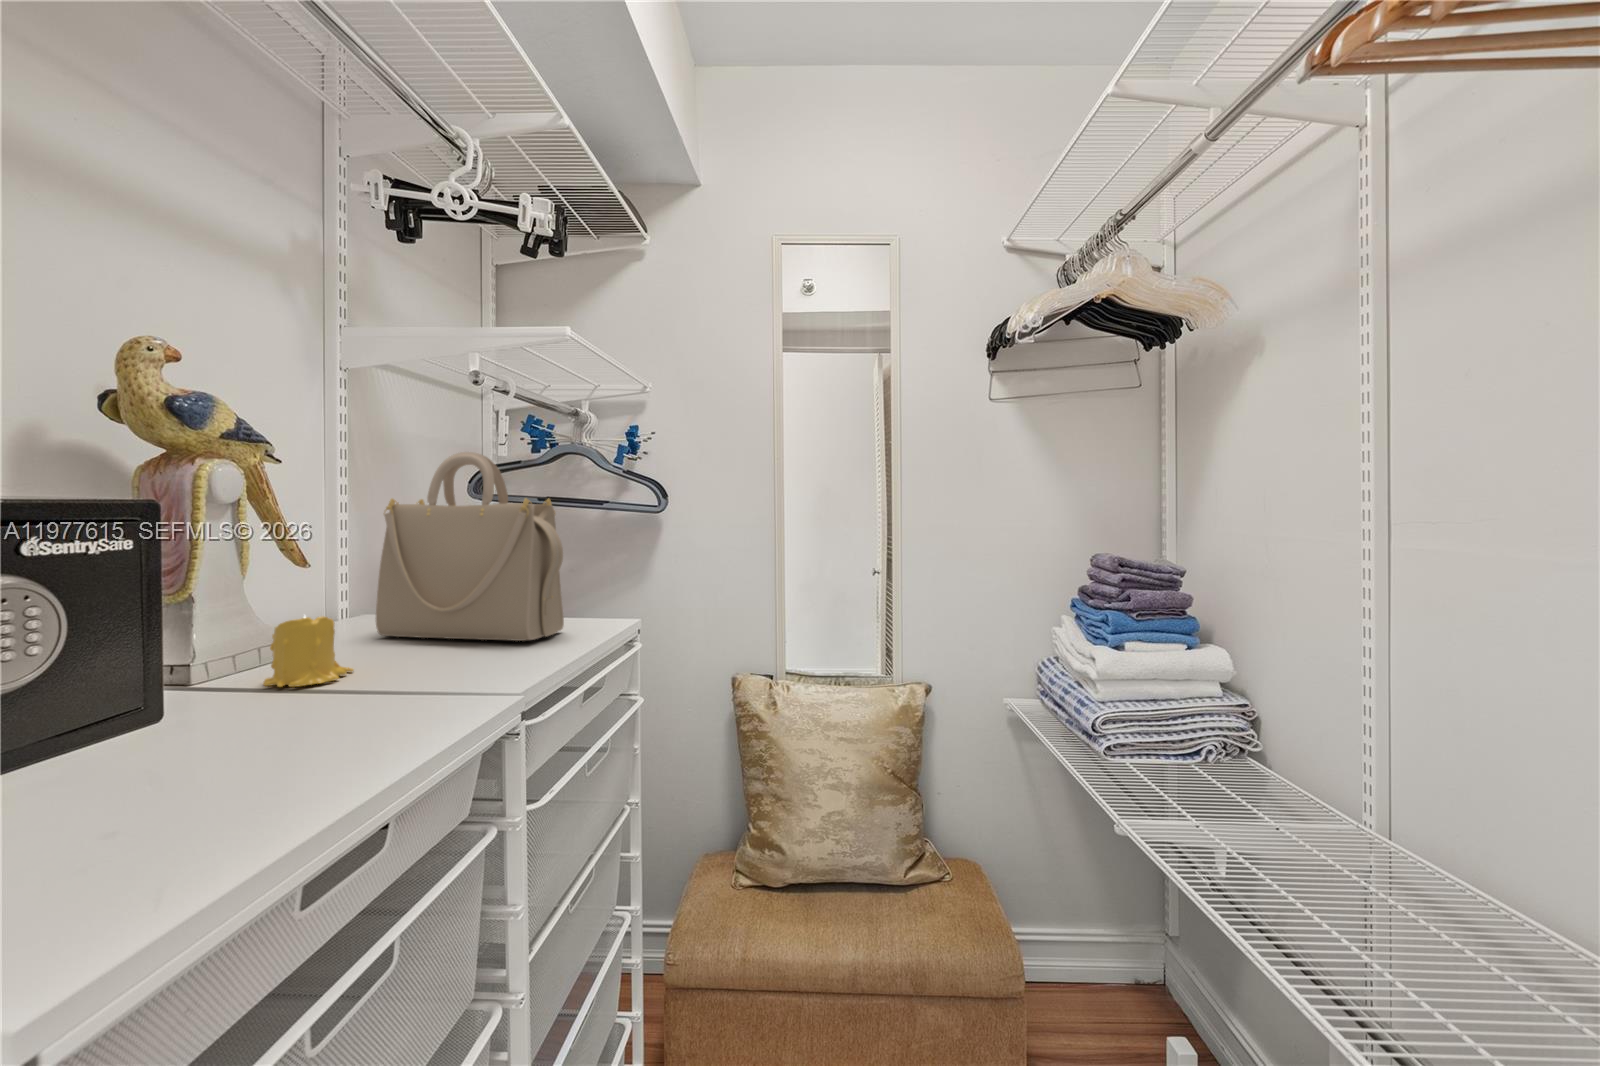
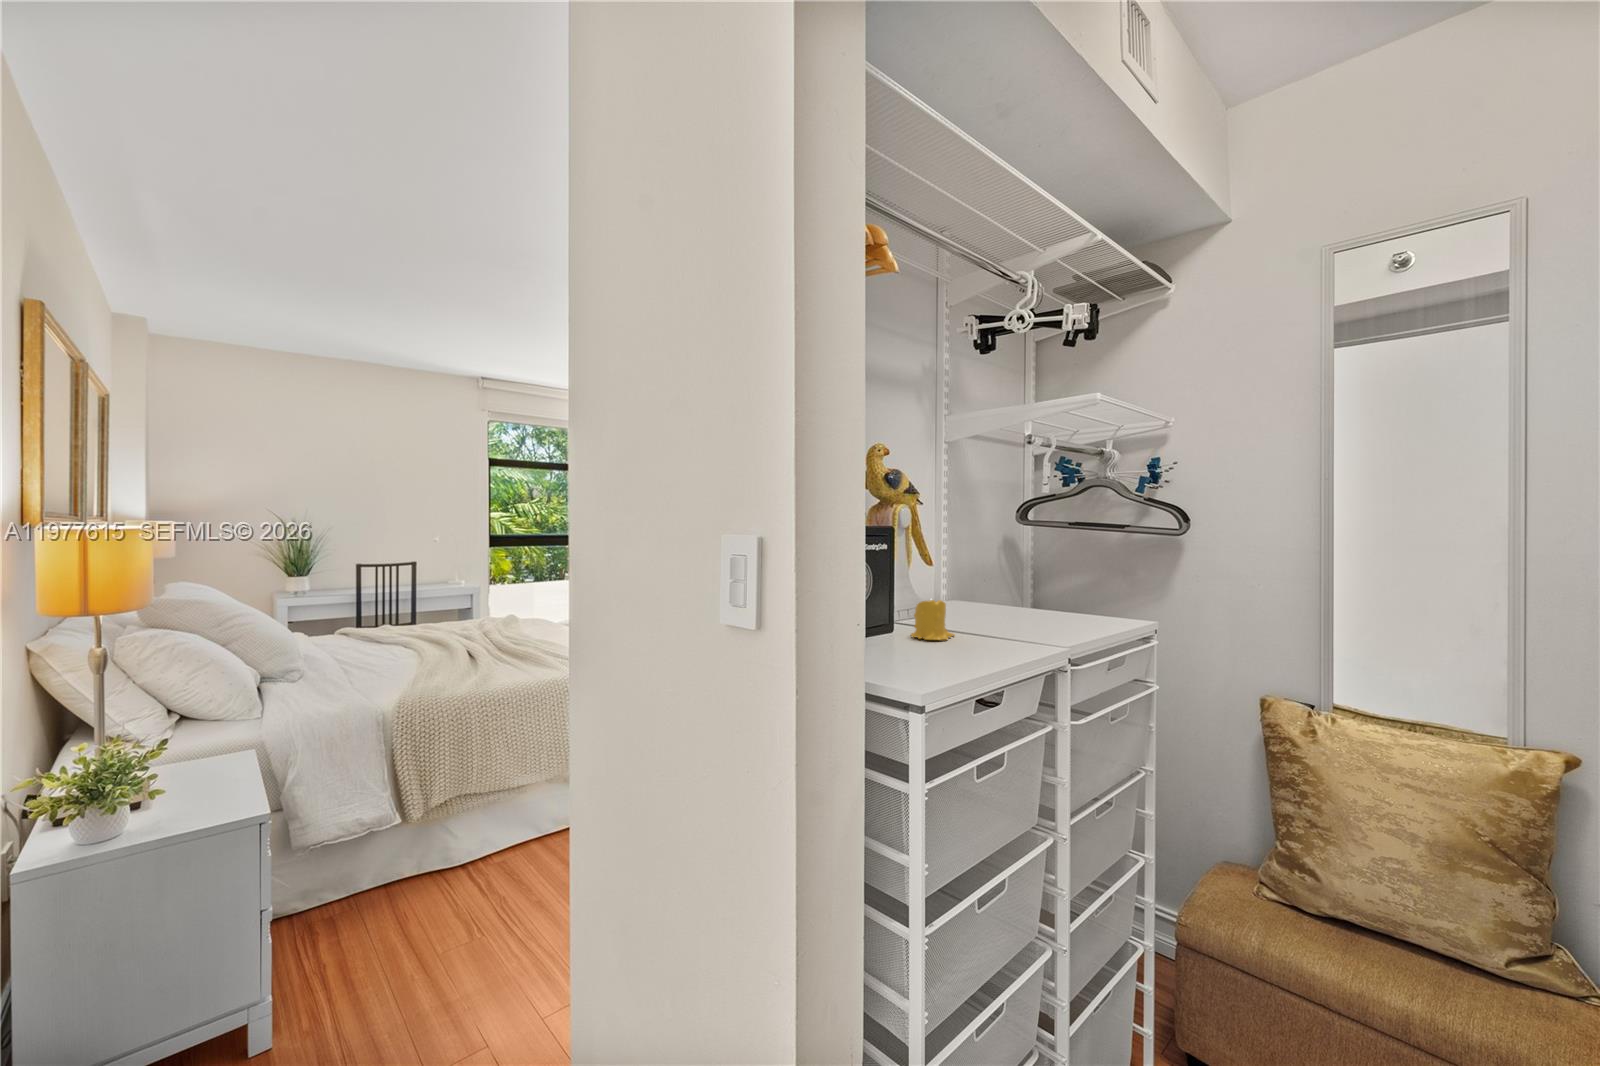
handbag: present [376,452,564,641] -> none [963,494,1092,631]

